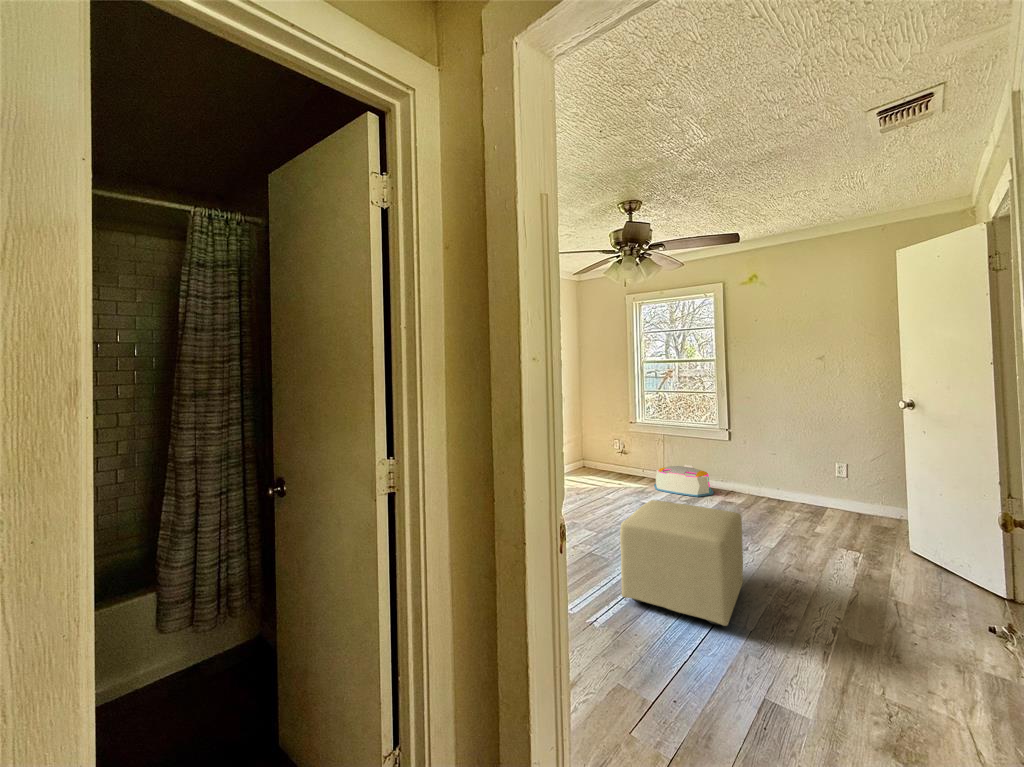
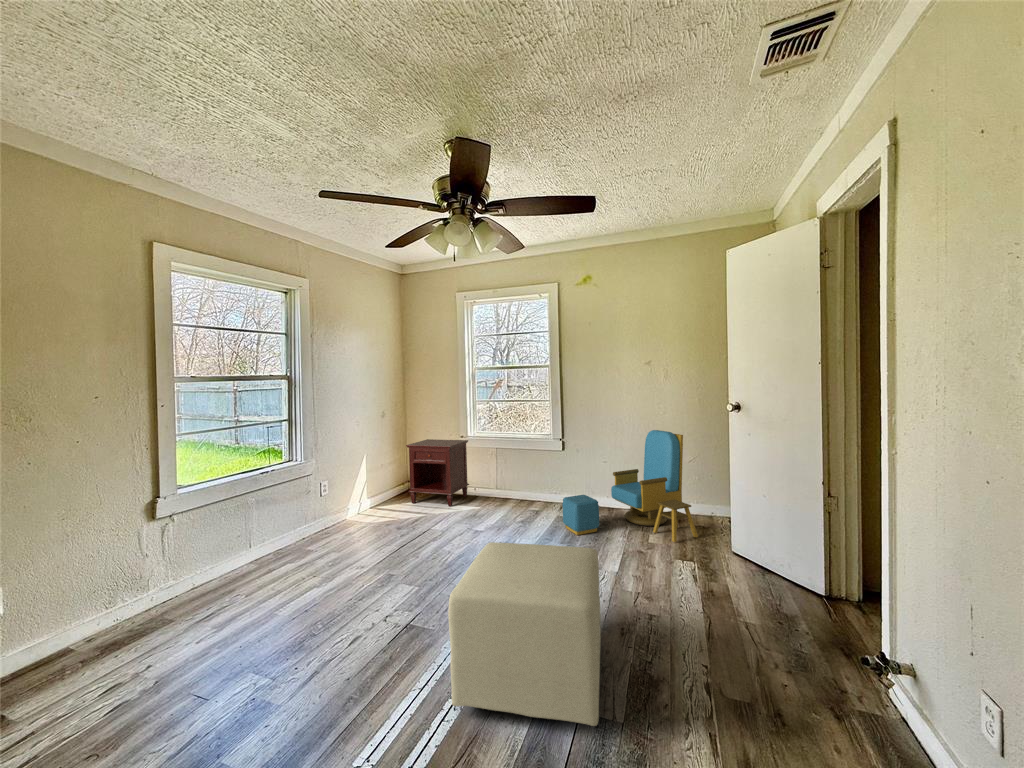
nightstand: none [585,425,639,483] -> present [406,439,469,506]
armchair: none [726,426,874,534] -> present [562,430,698,542]
storage bin: present [654,465,714,497] -> none [486,479,548,515]

